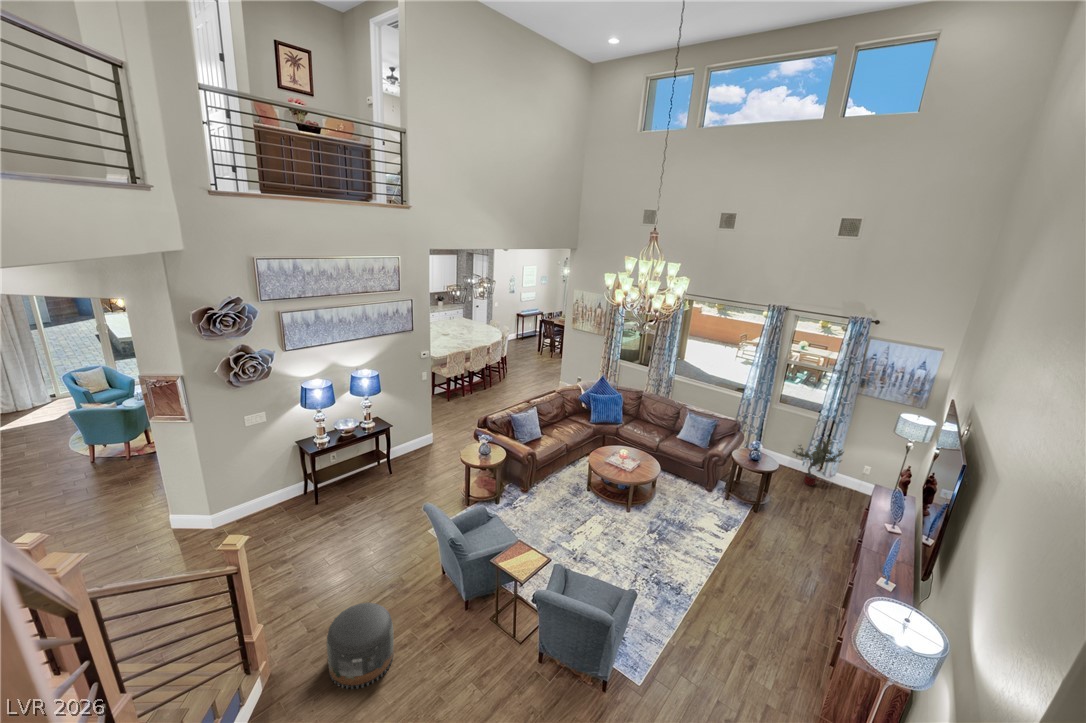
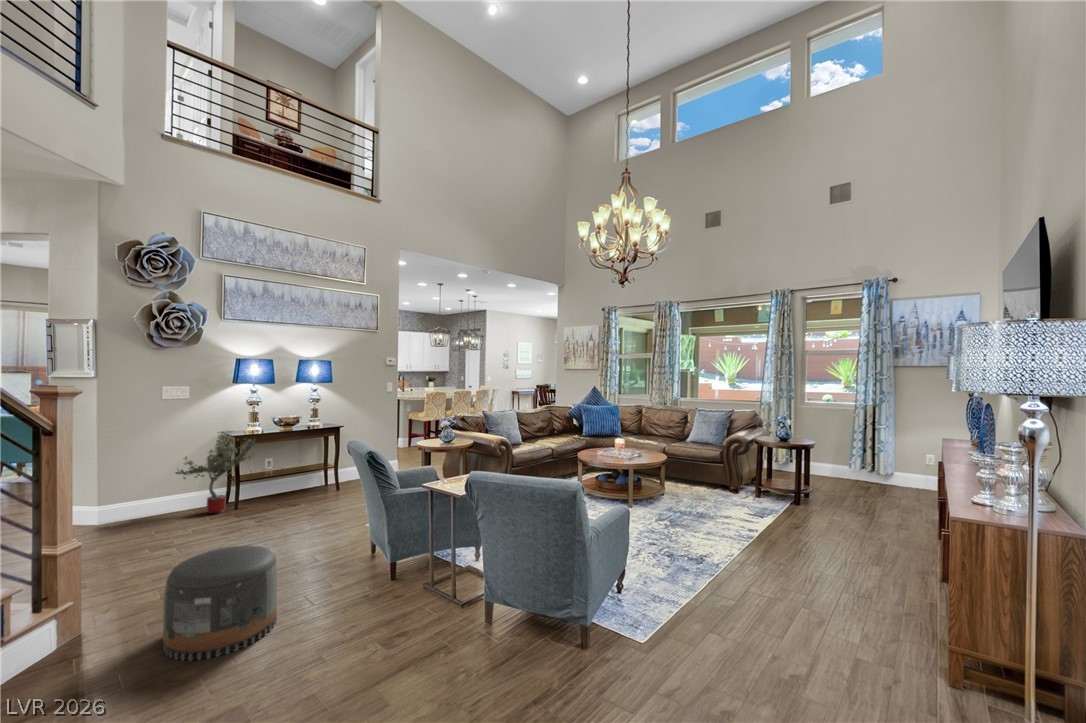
potted tree: present [793,438,844,486] -> present [176,430,255,514]

